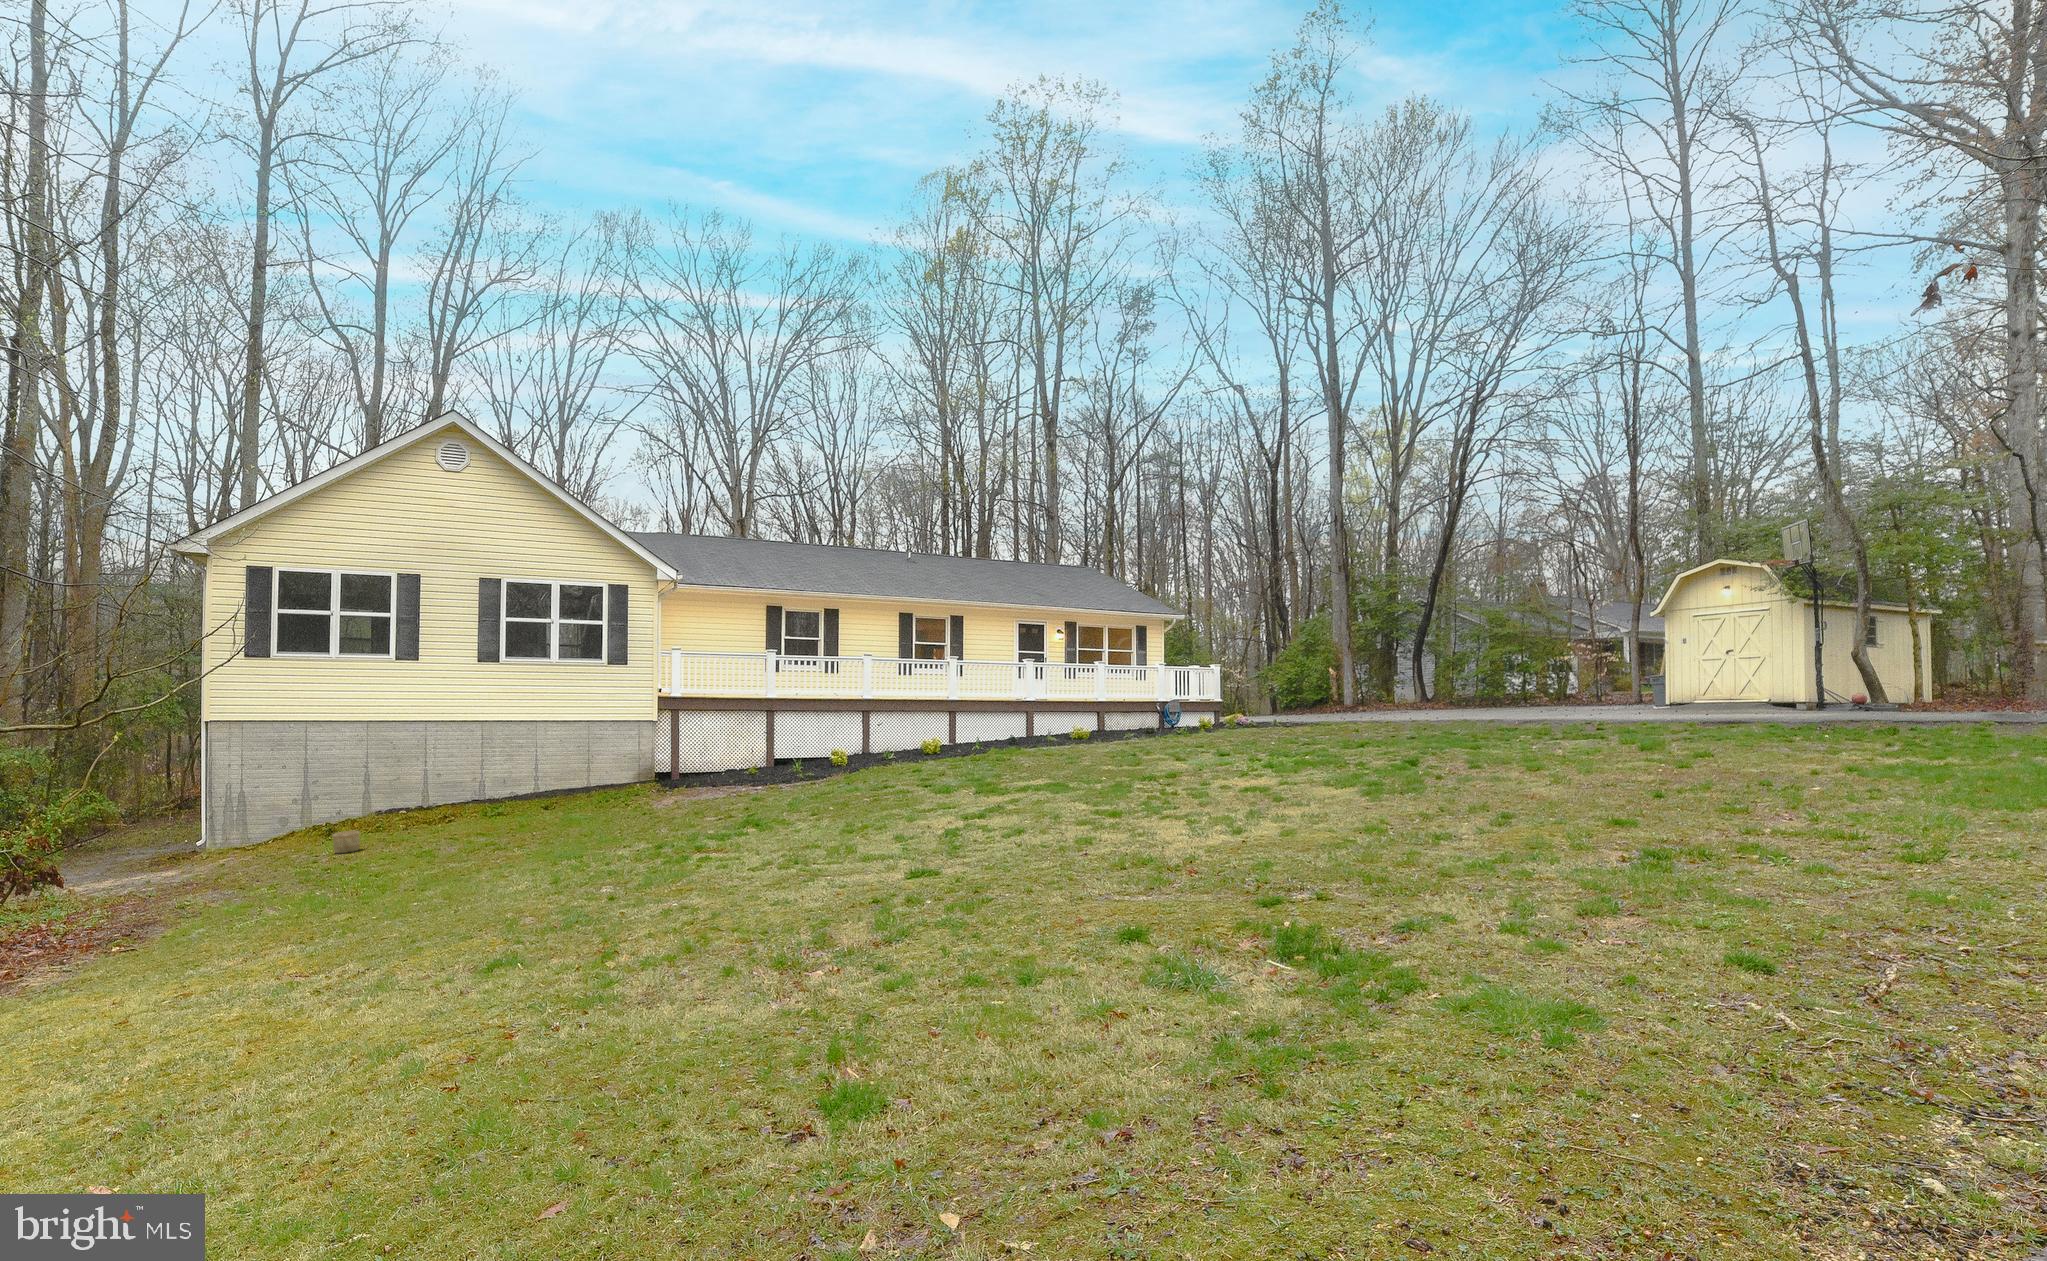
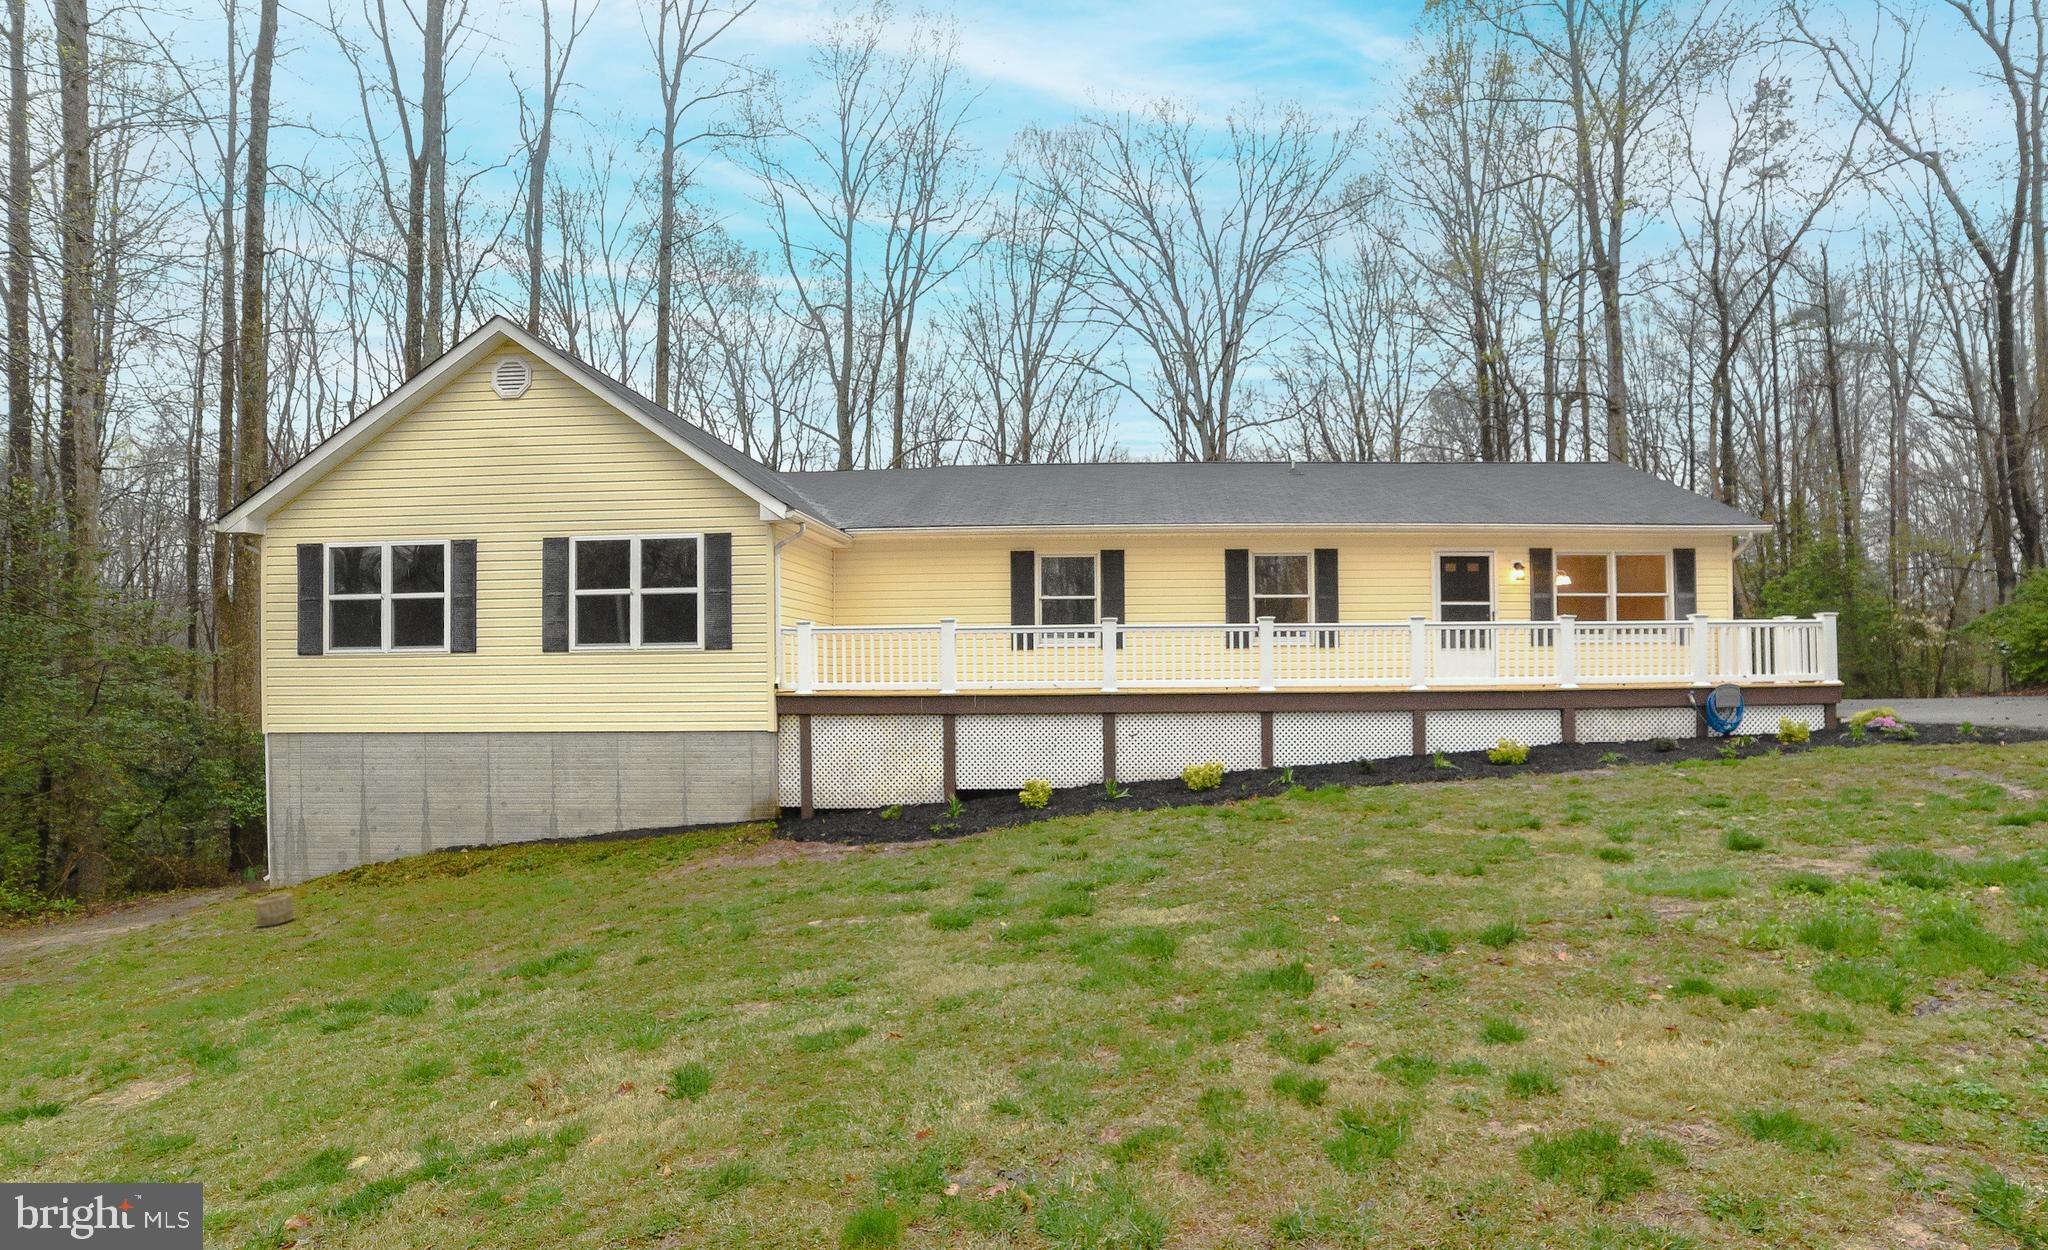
potted plant: none [179,834,211,858] -> present [244,866,265,894]

